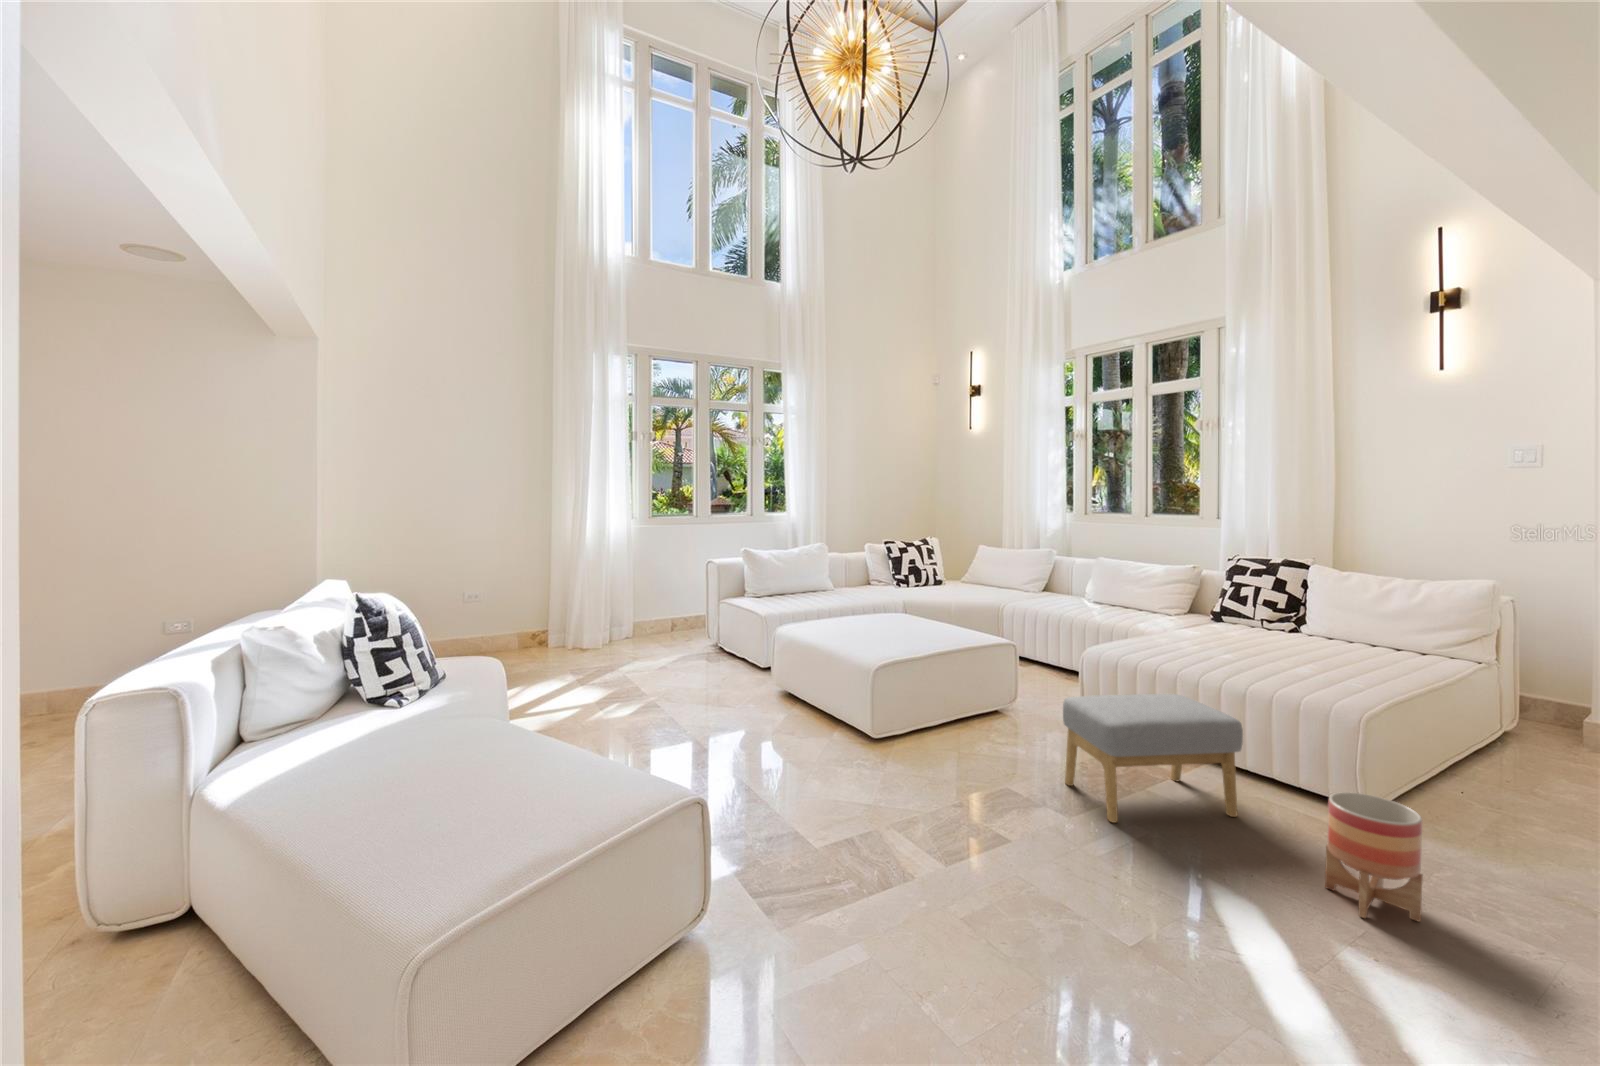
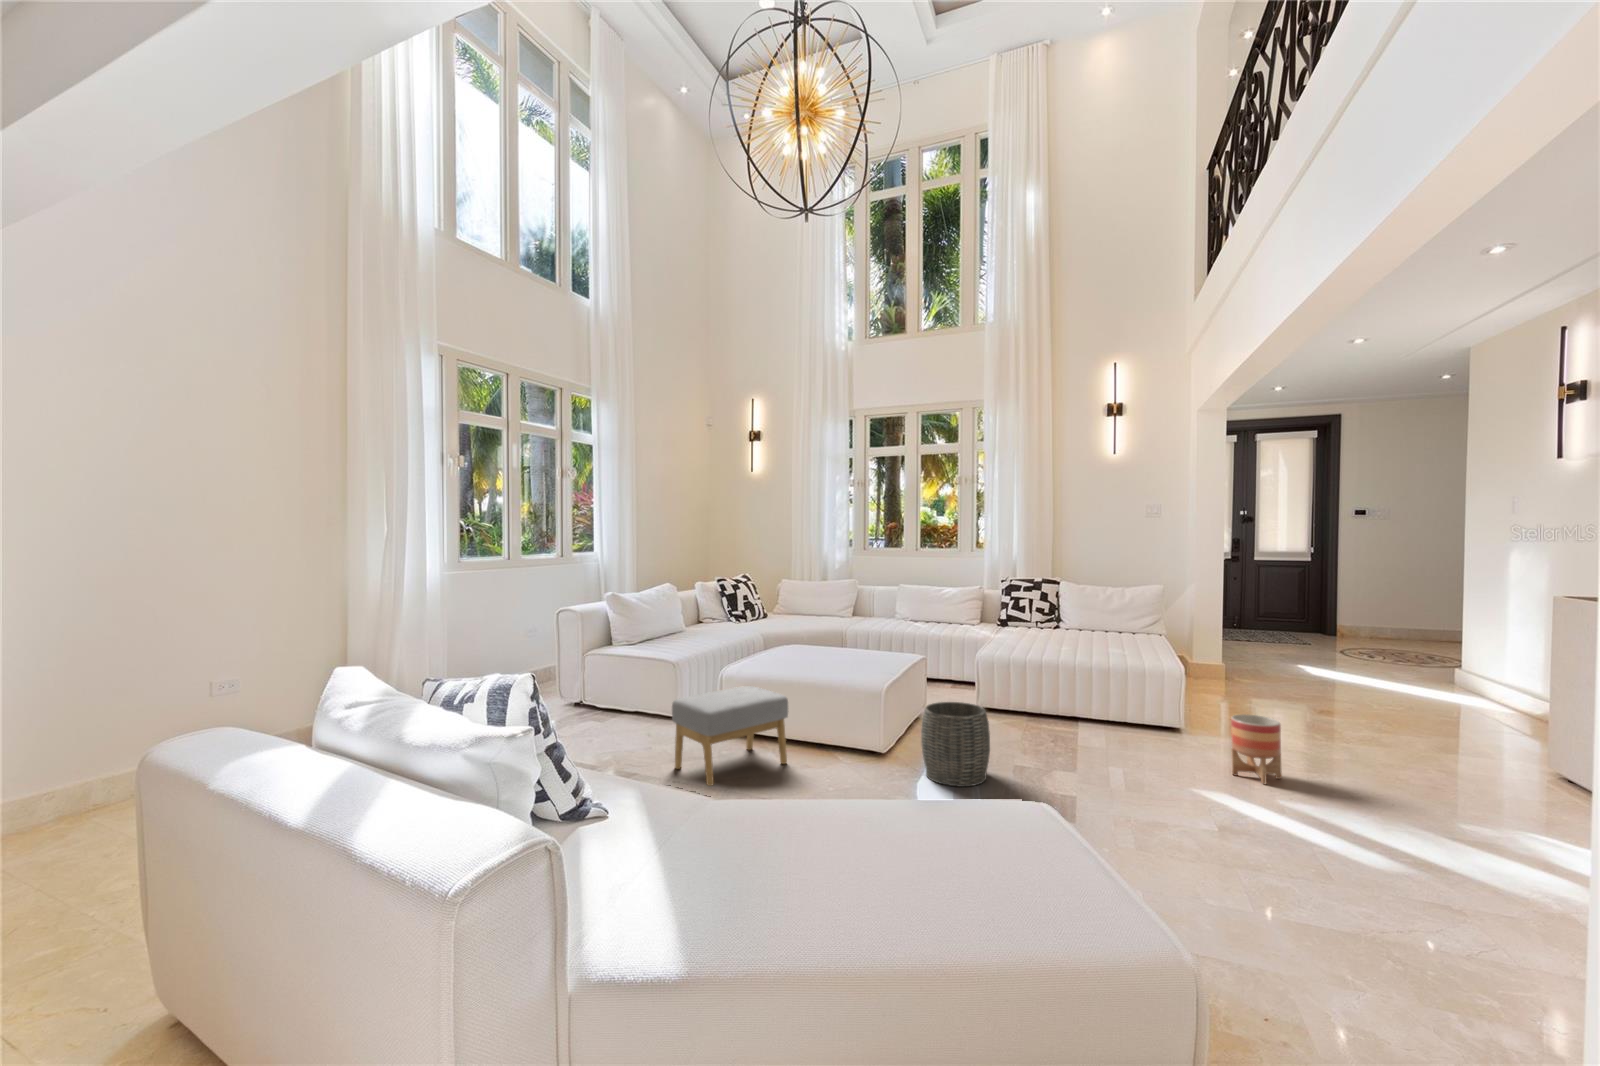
woven basket: none [871,688,951,790] -> present [921,702,990,787]
footstool: present [1063,694,1243,822] -> present [672,686,788,786]

